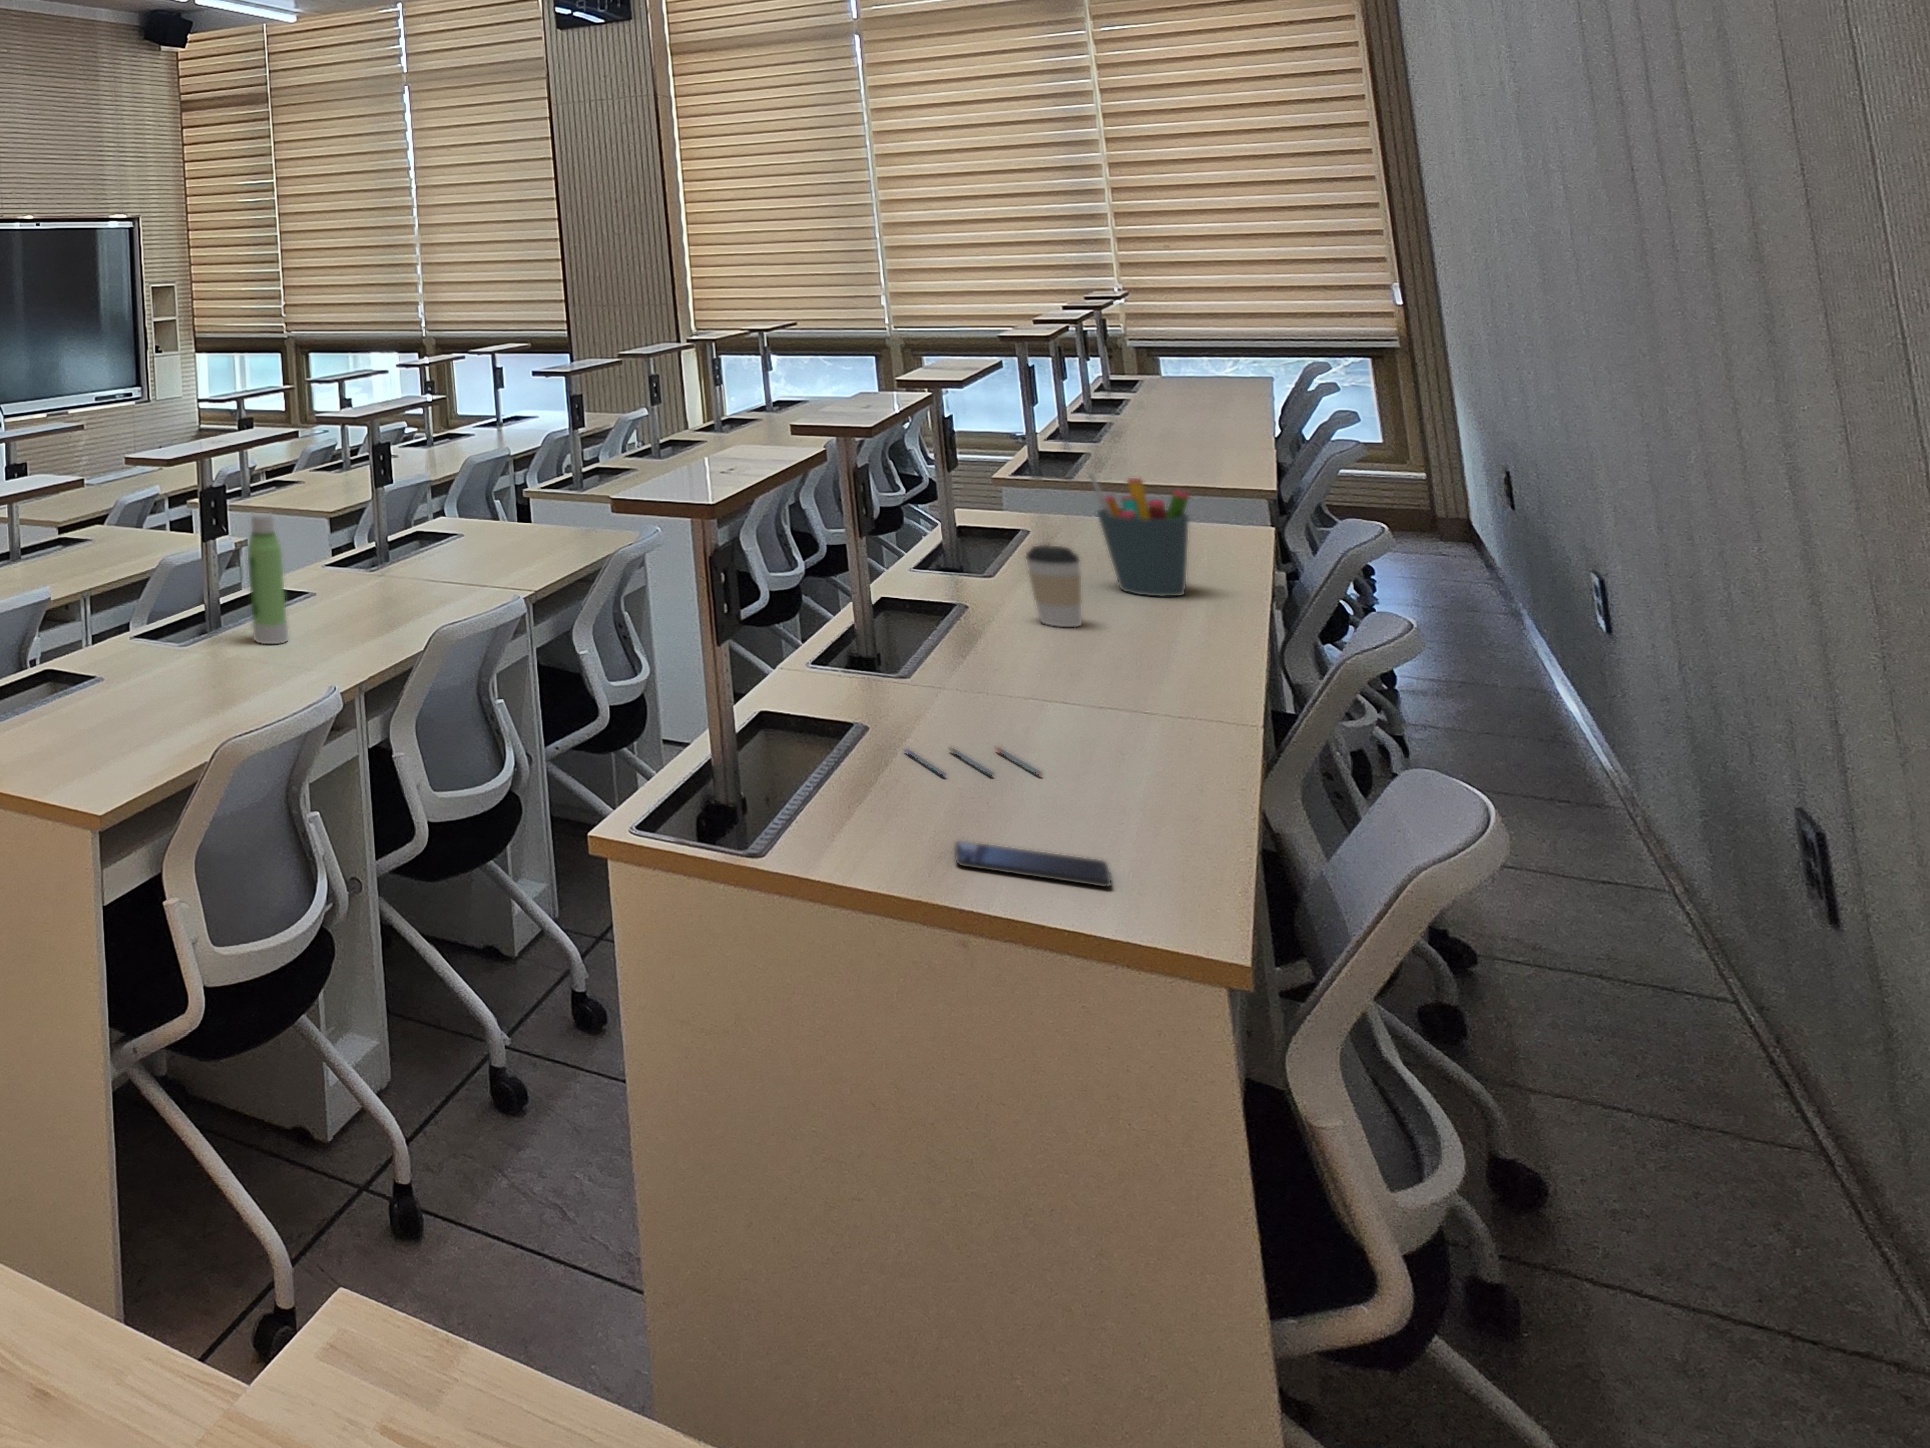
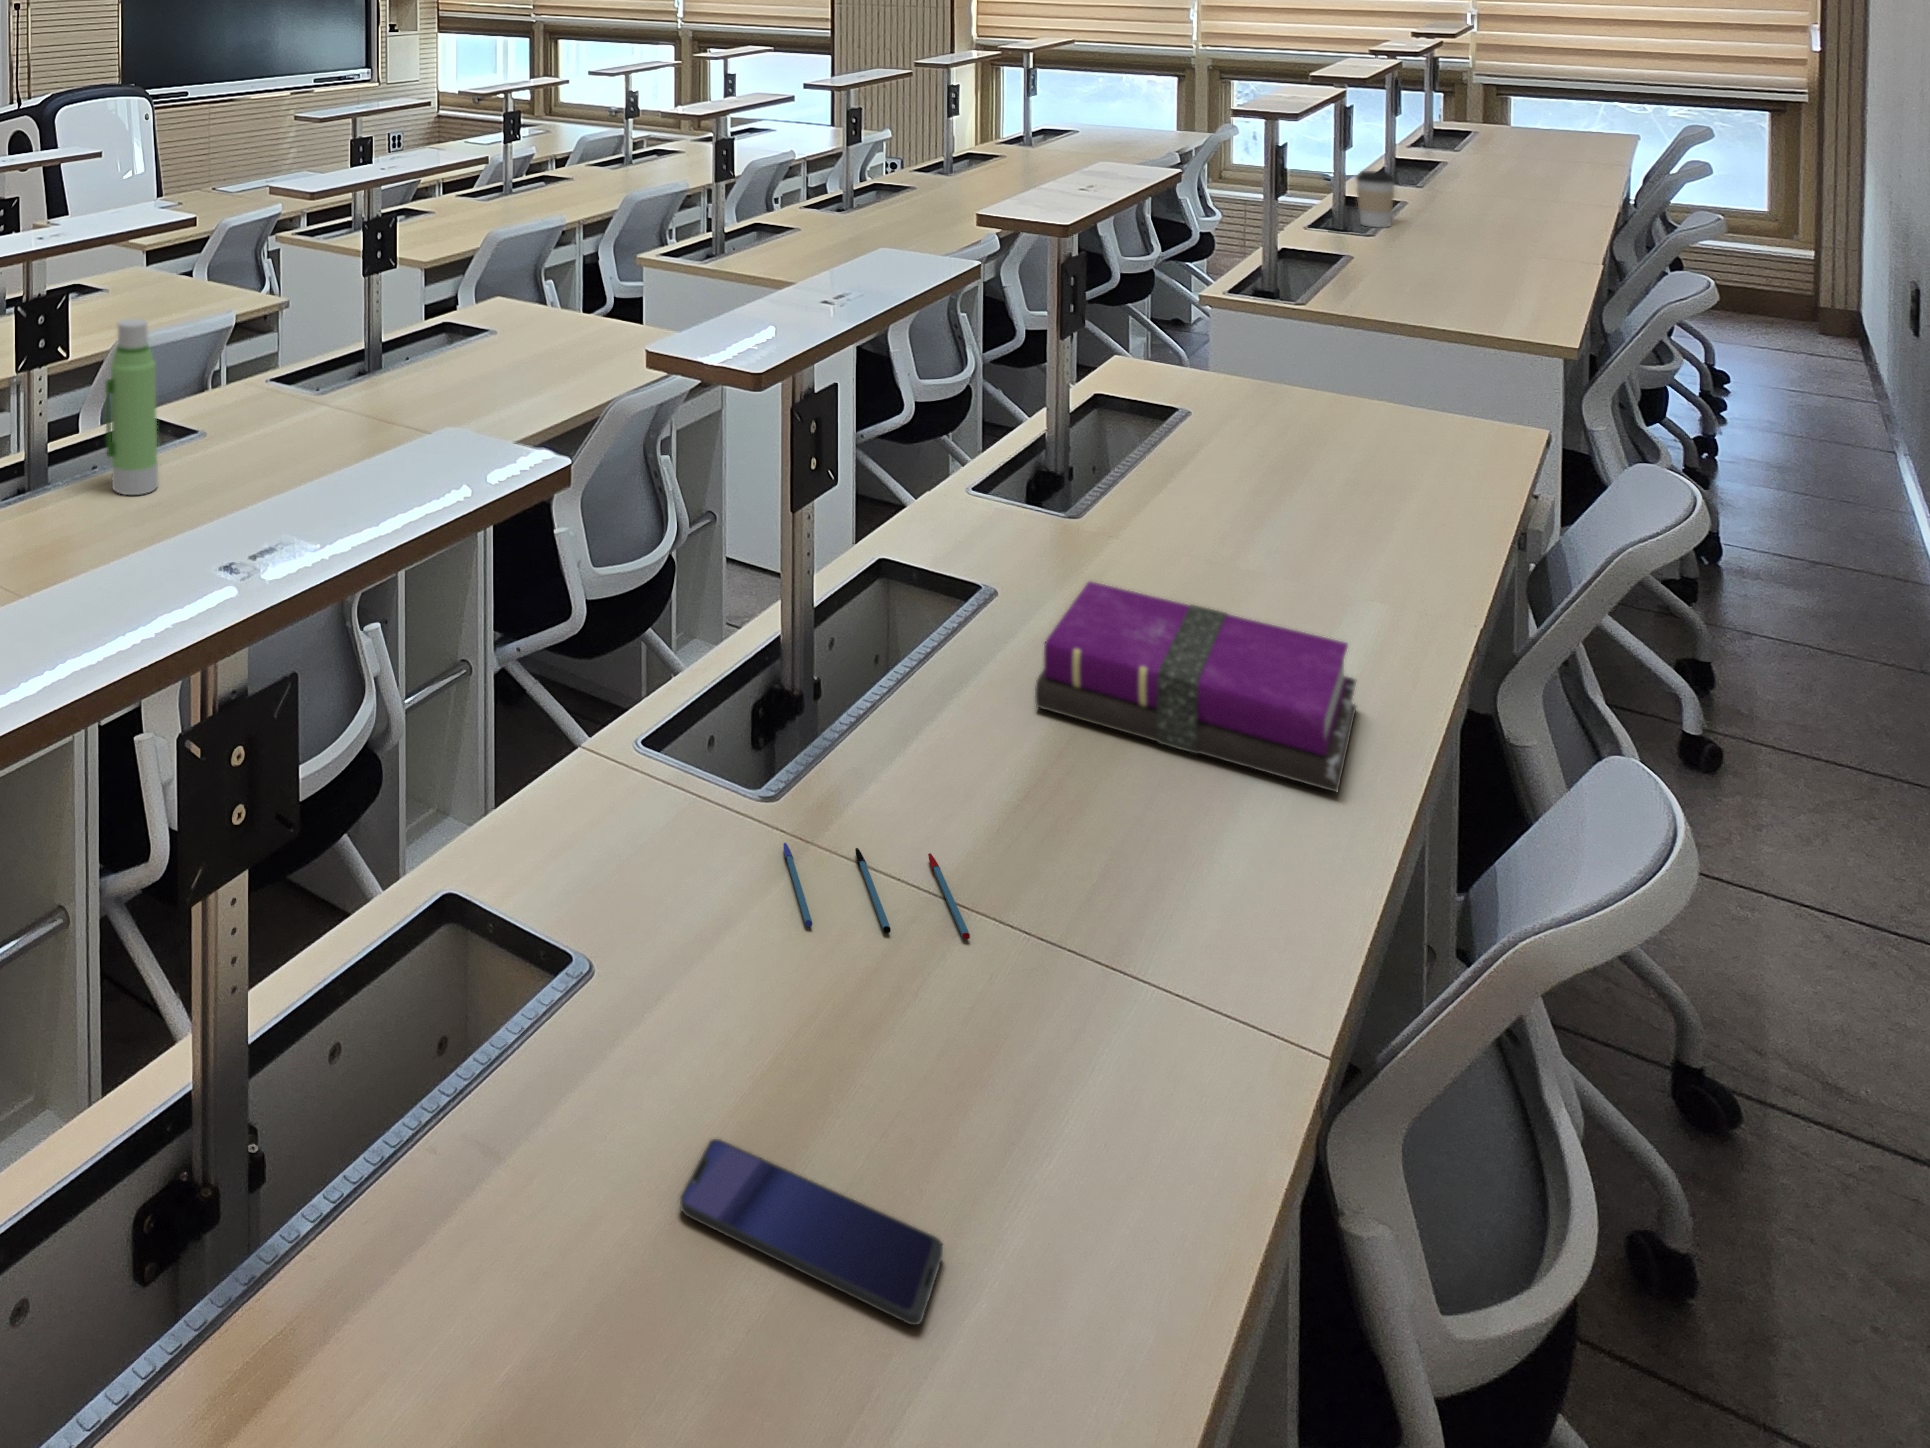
pen holder: present [1089,473,1189,596] -> none [1272,325,1410,510]
coffee cup: present [1026,545,1081,627] -> present [1356,171,1394,227]
notebook: none [1013,621,1225,712] -> present [1035,581,1356,792]

